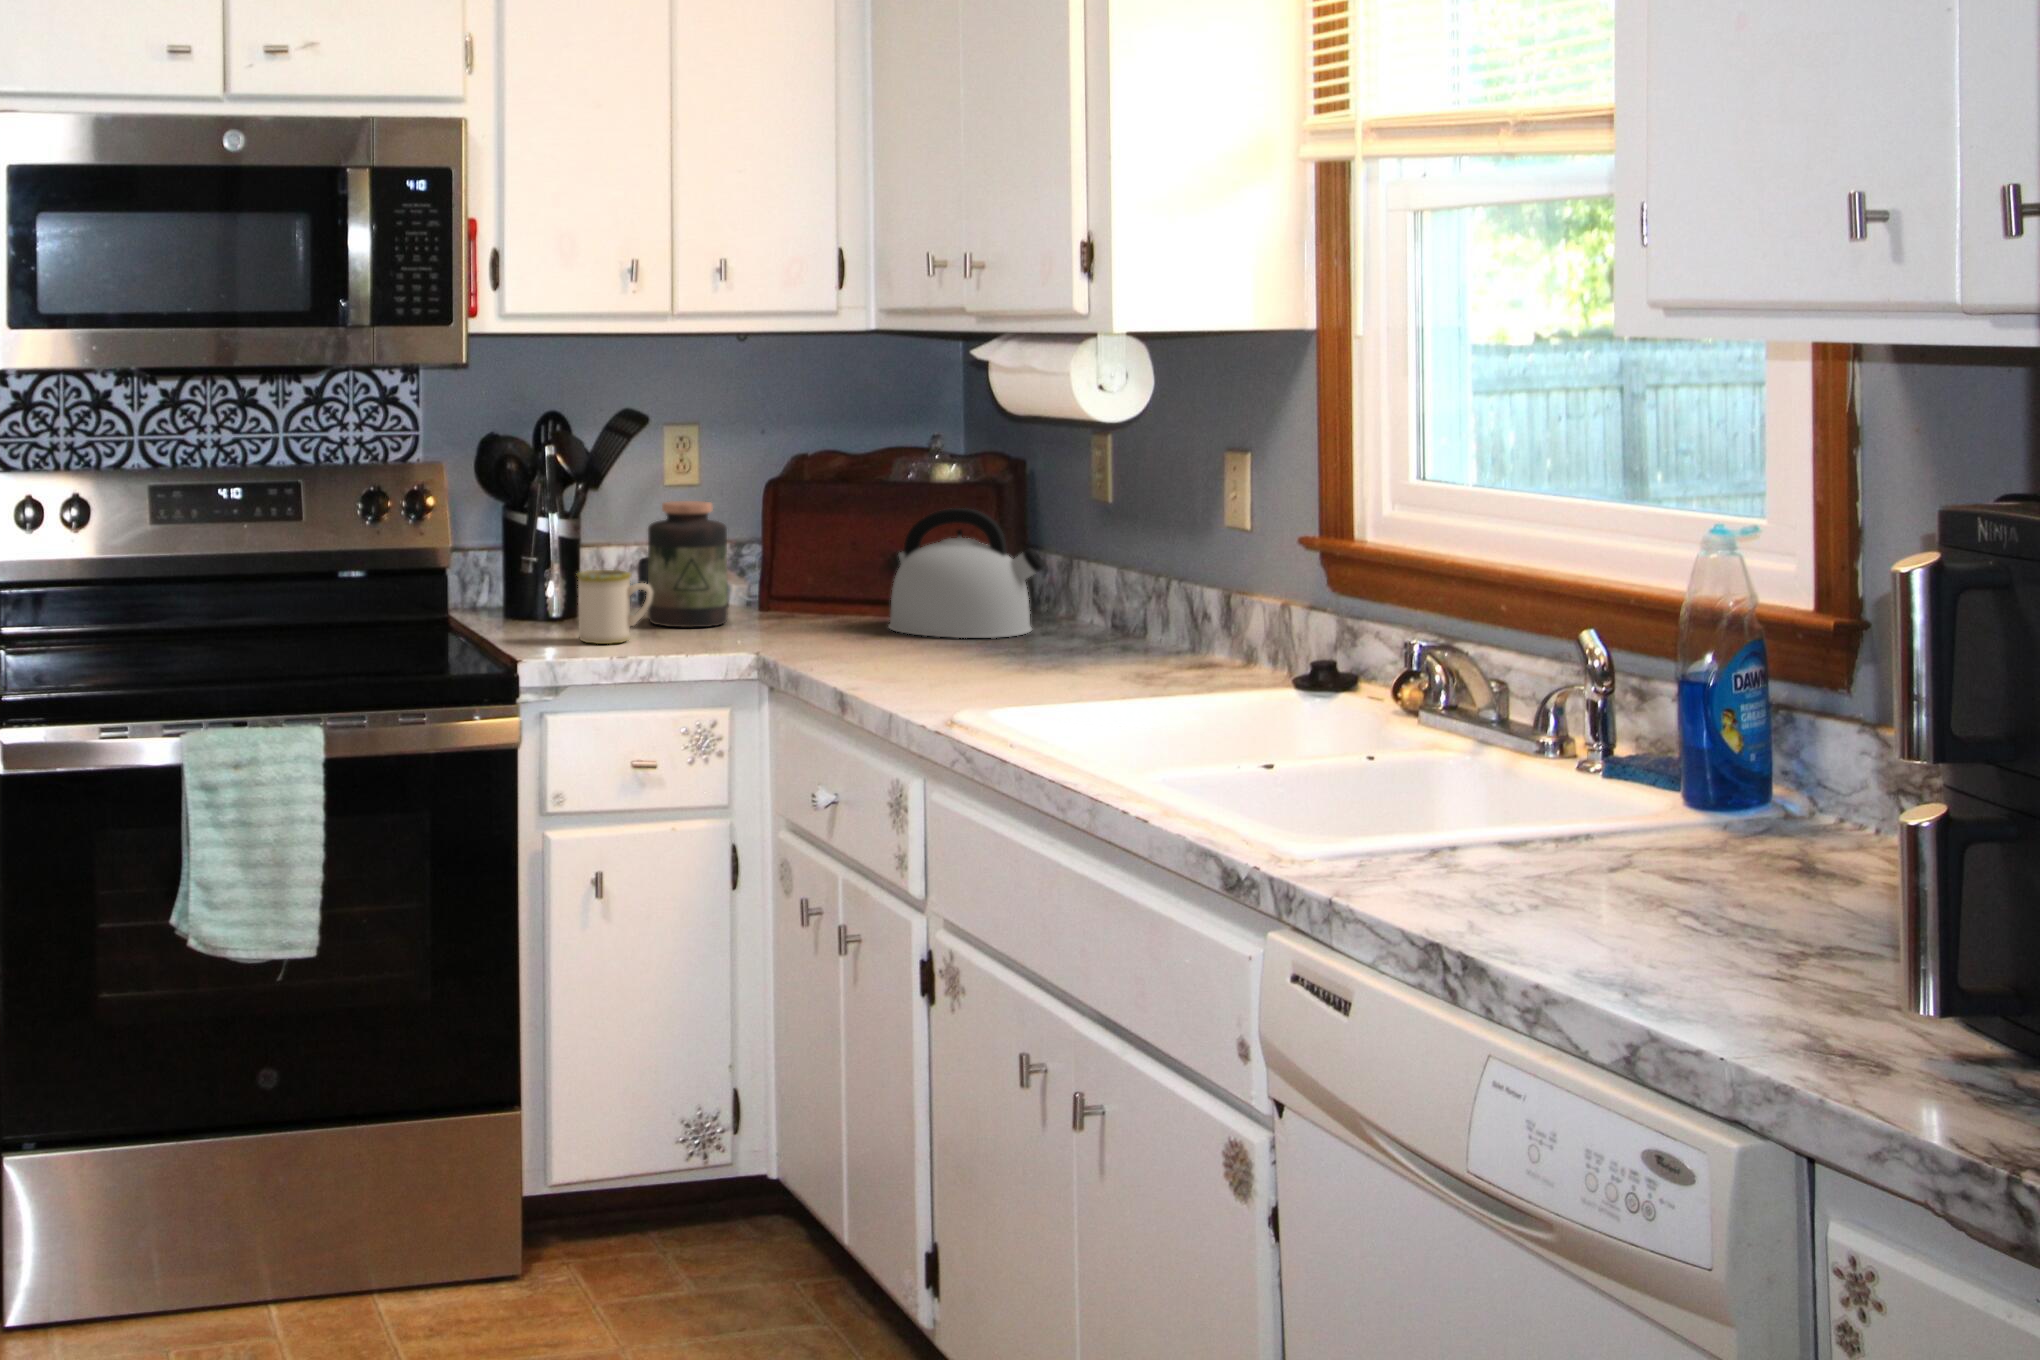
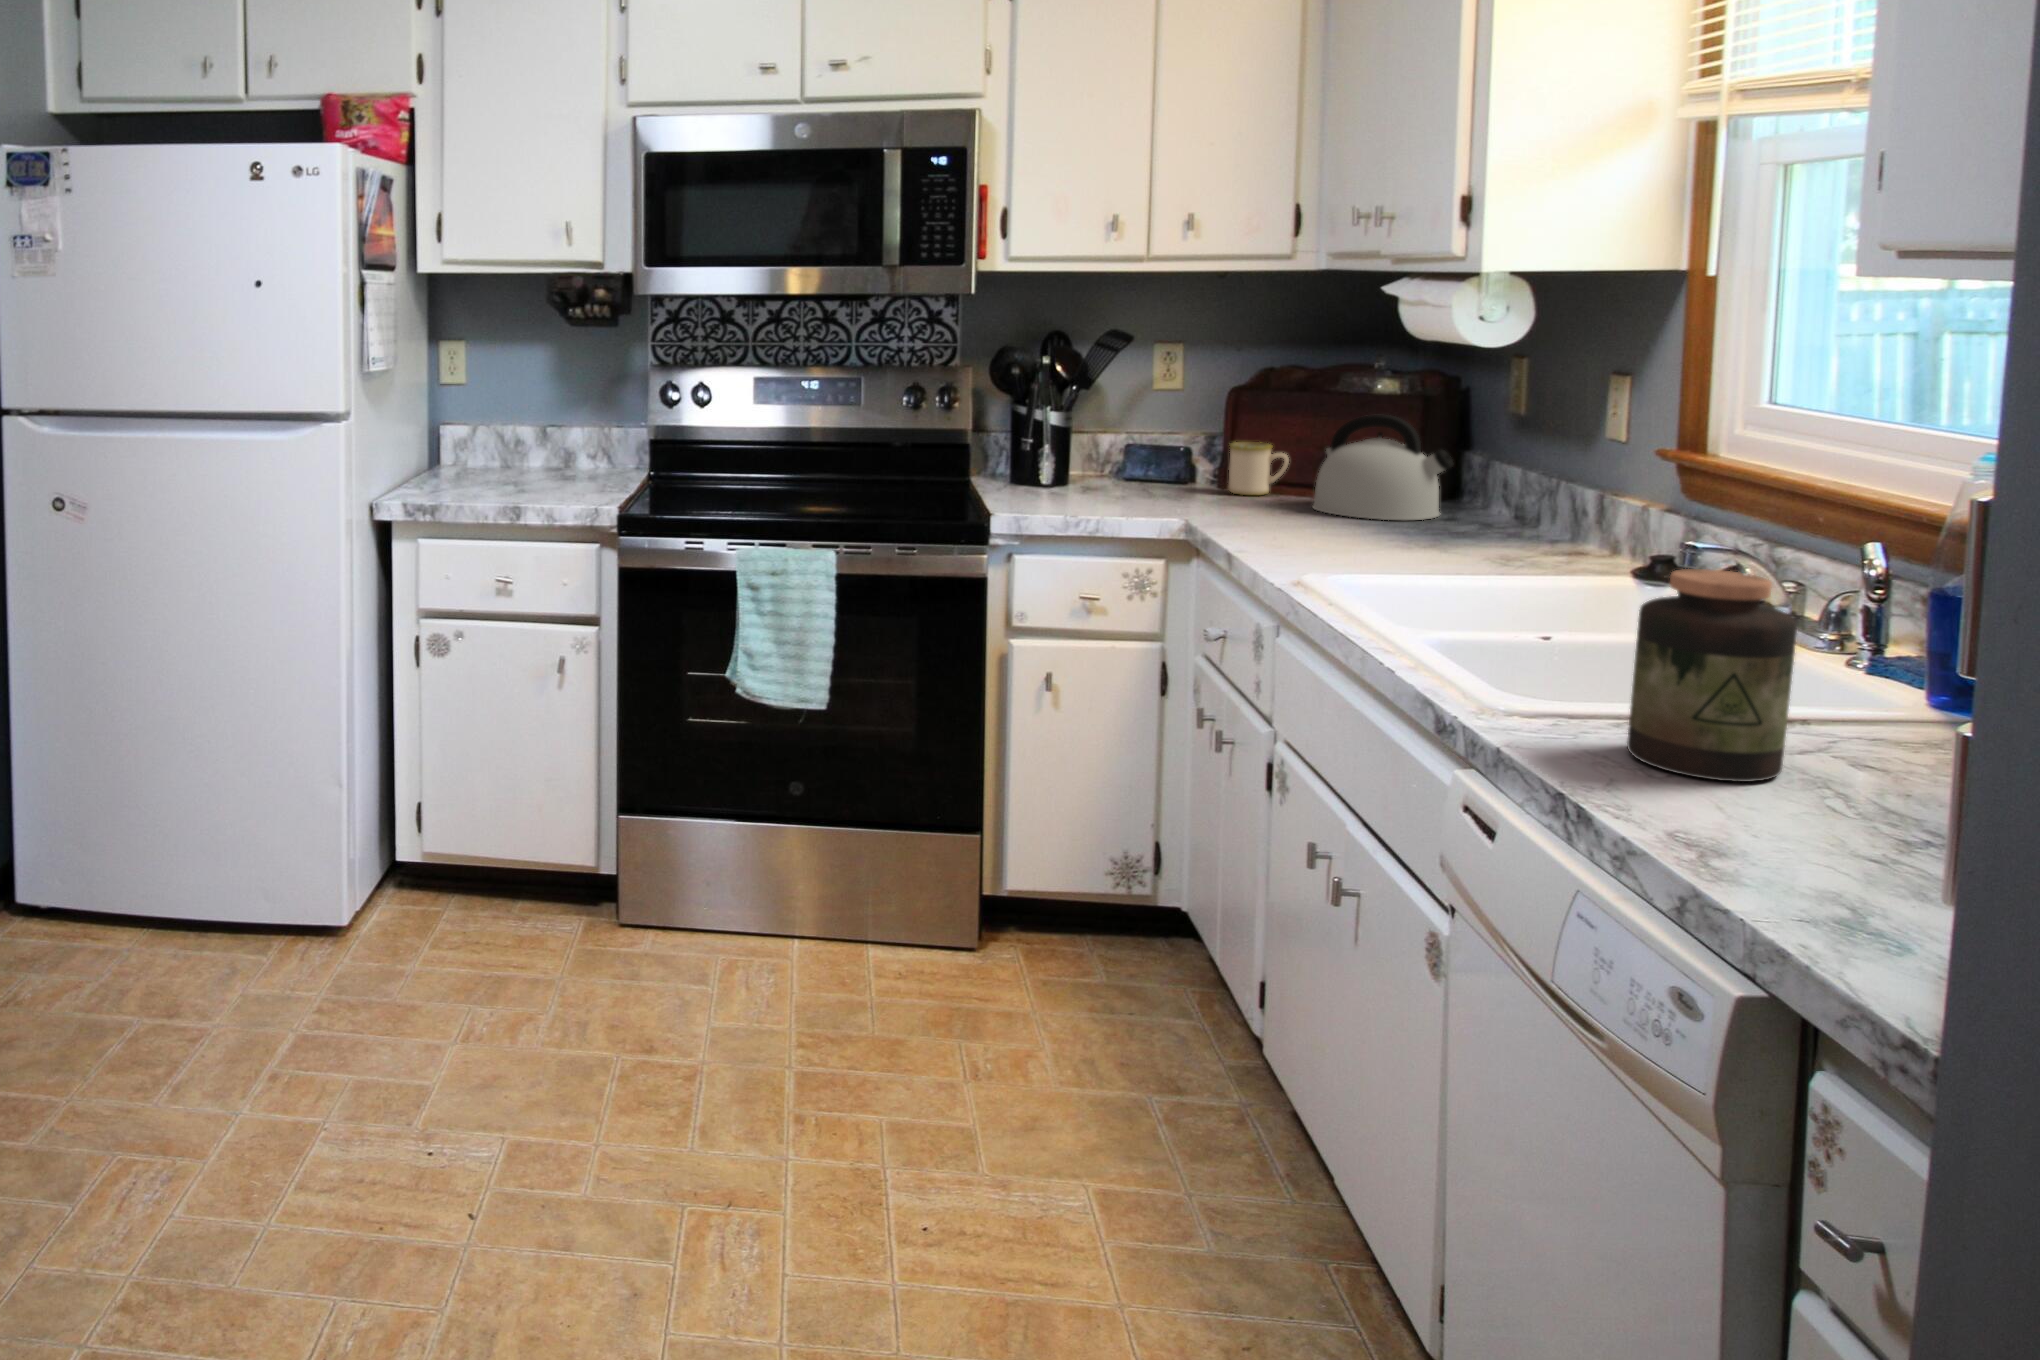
jar: present [648,501,727,627] -> present [1627,569,1797,782]
mug: present [576,570,653,644] -> present [1228,442,1289,495]

